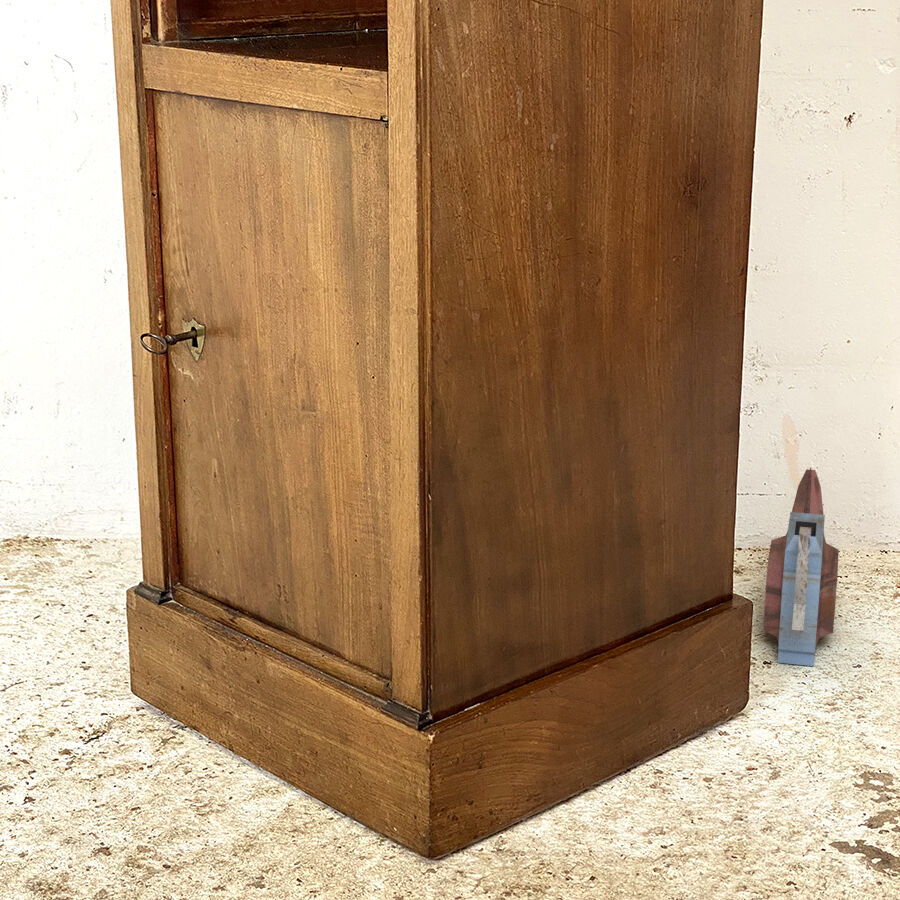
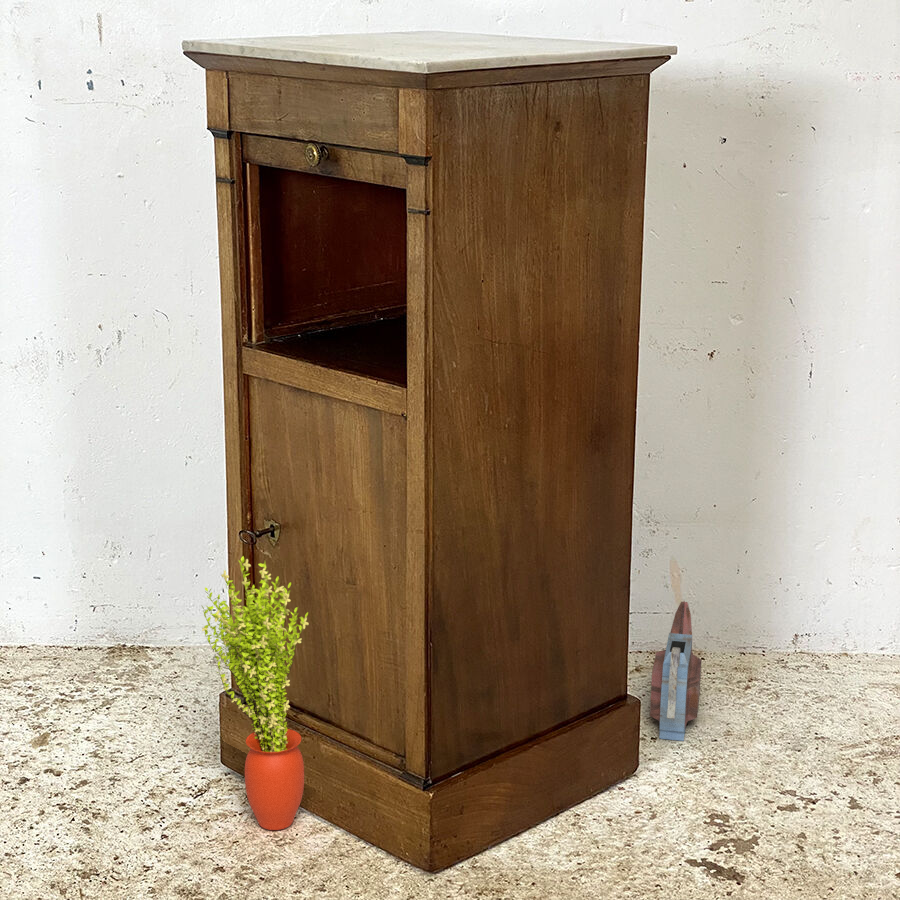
potted plant: none [78,370,242,791] -> present [202,556,309,830]

